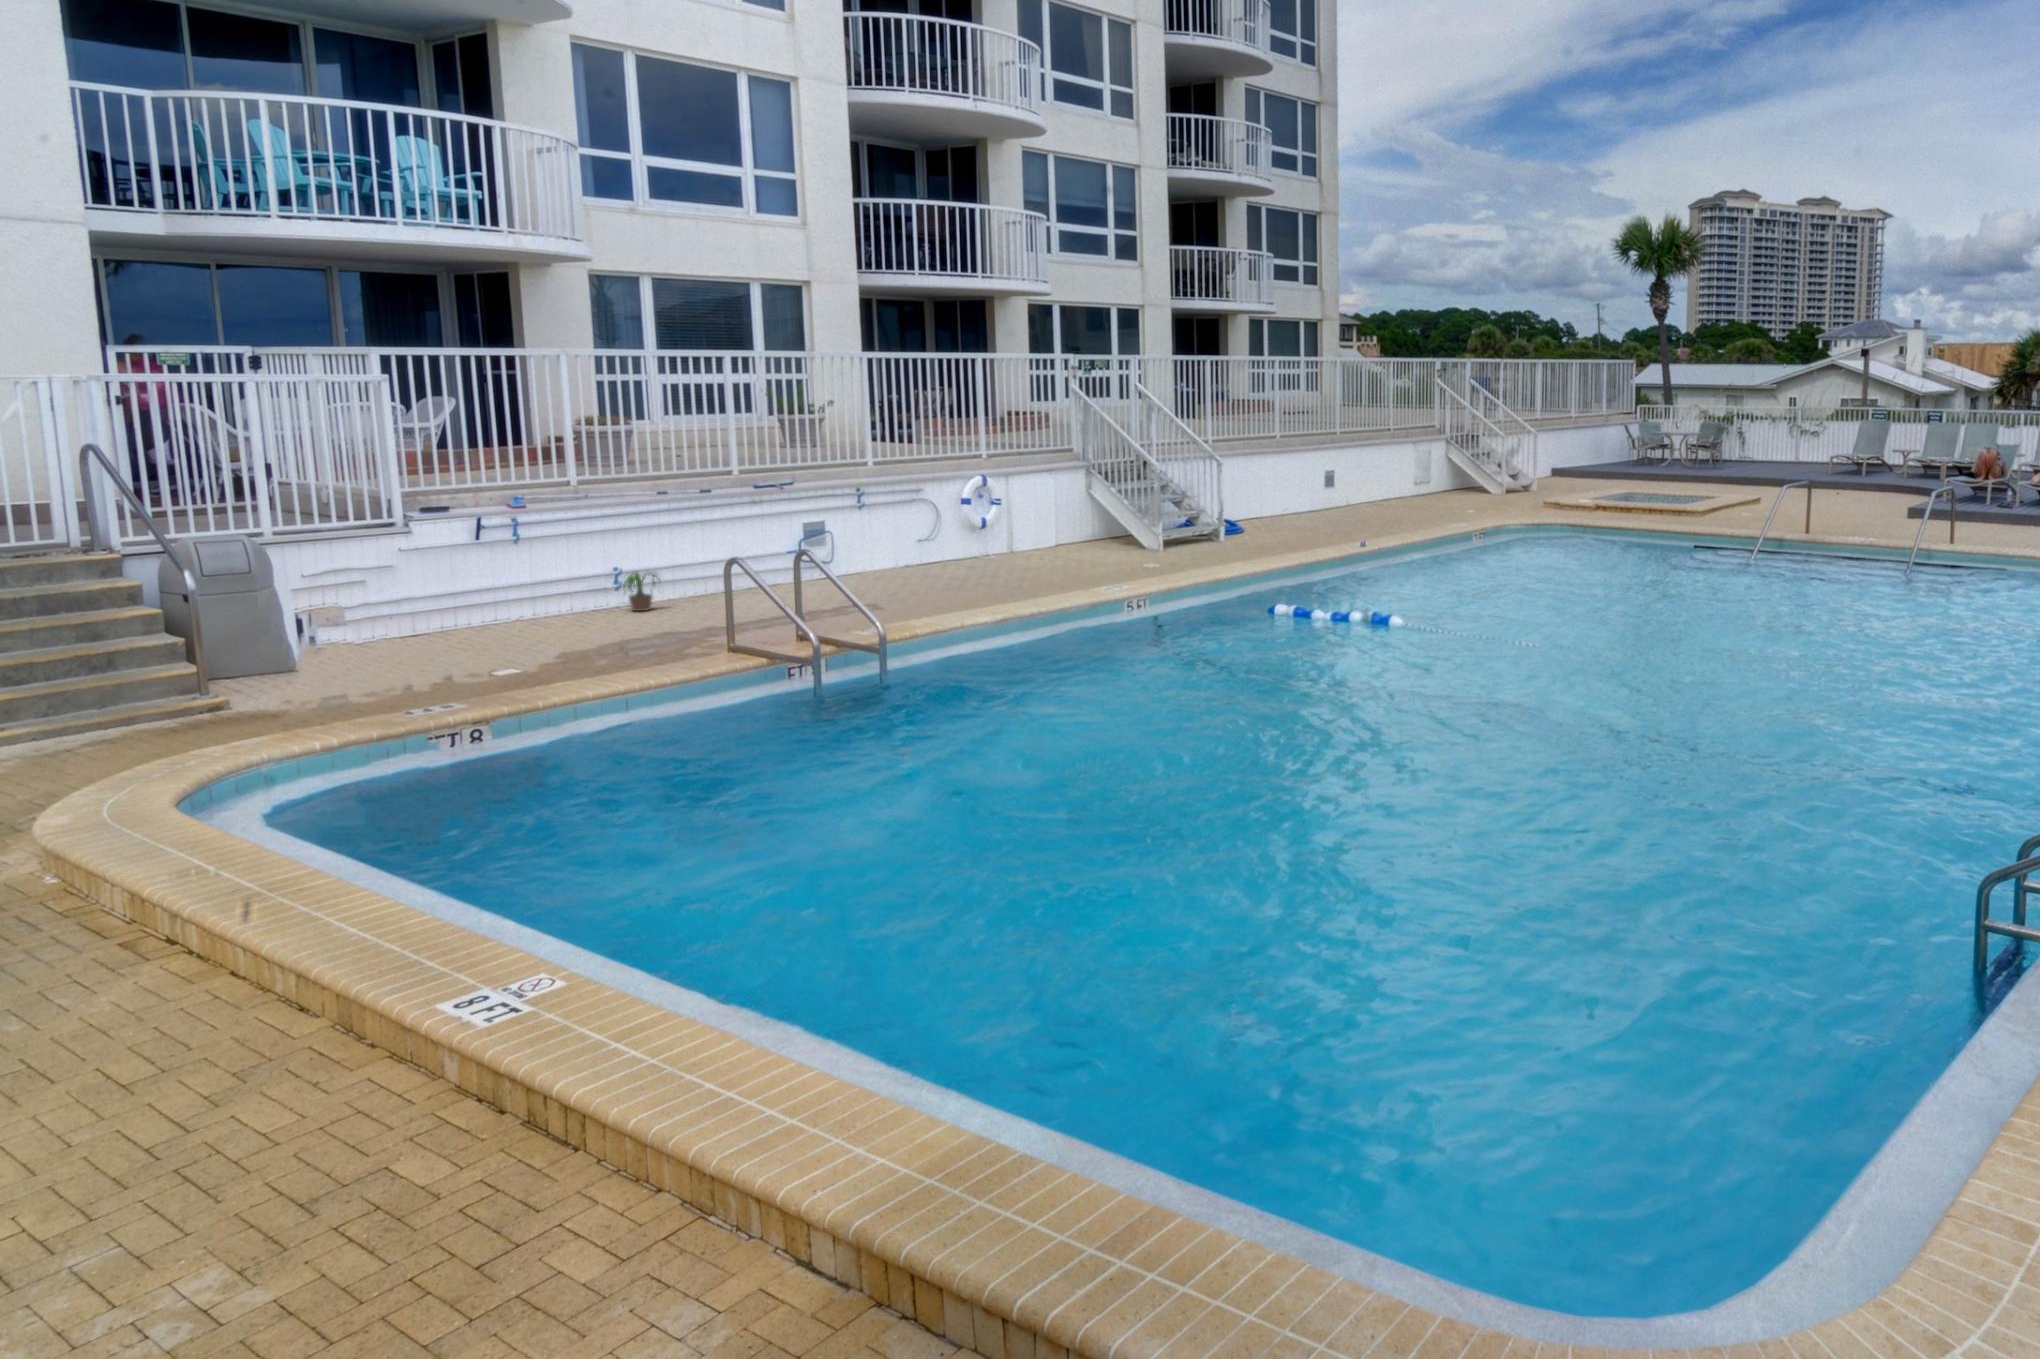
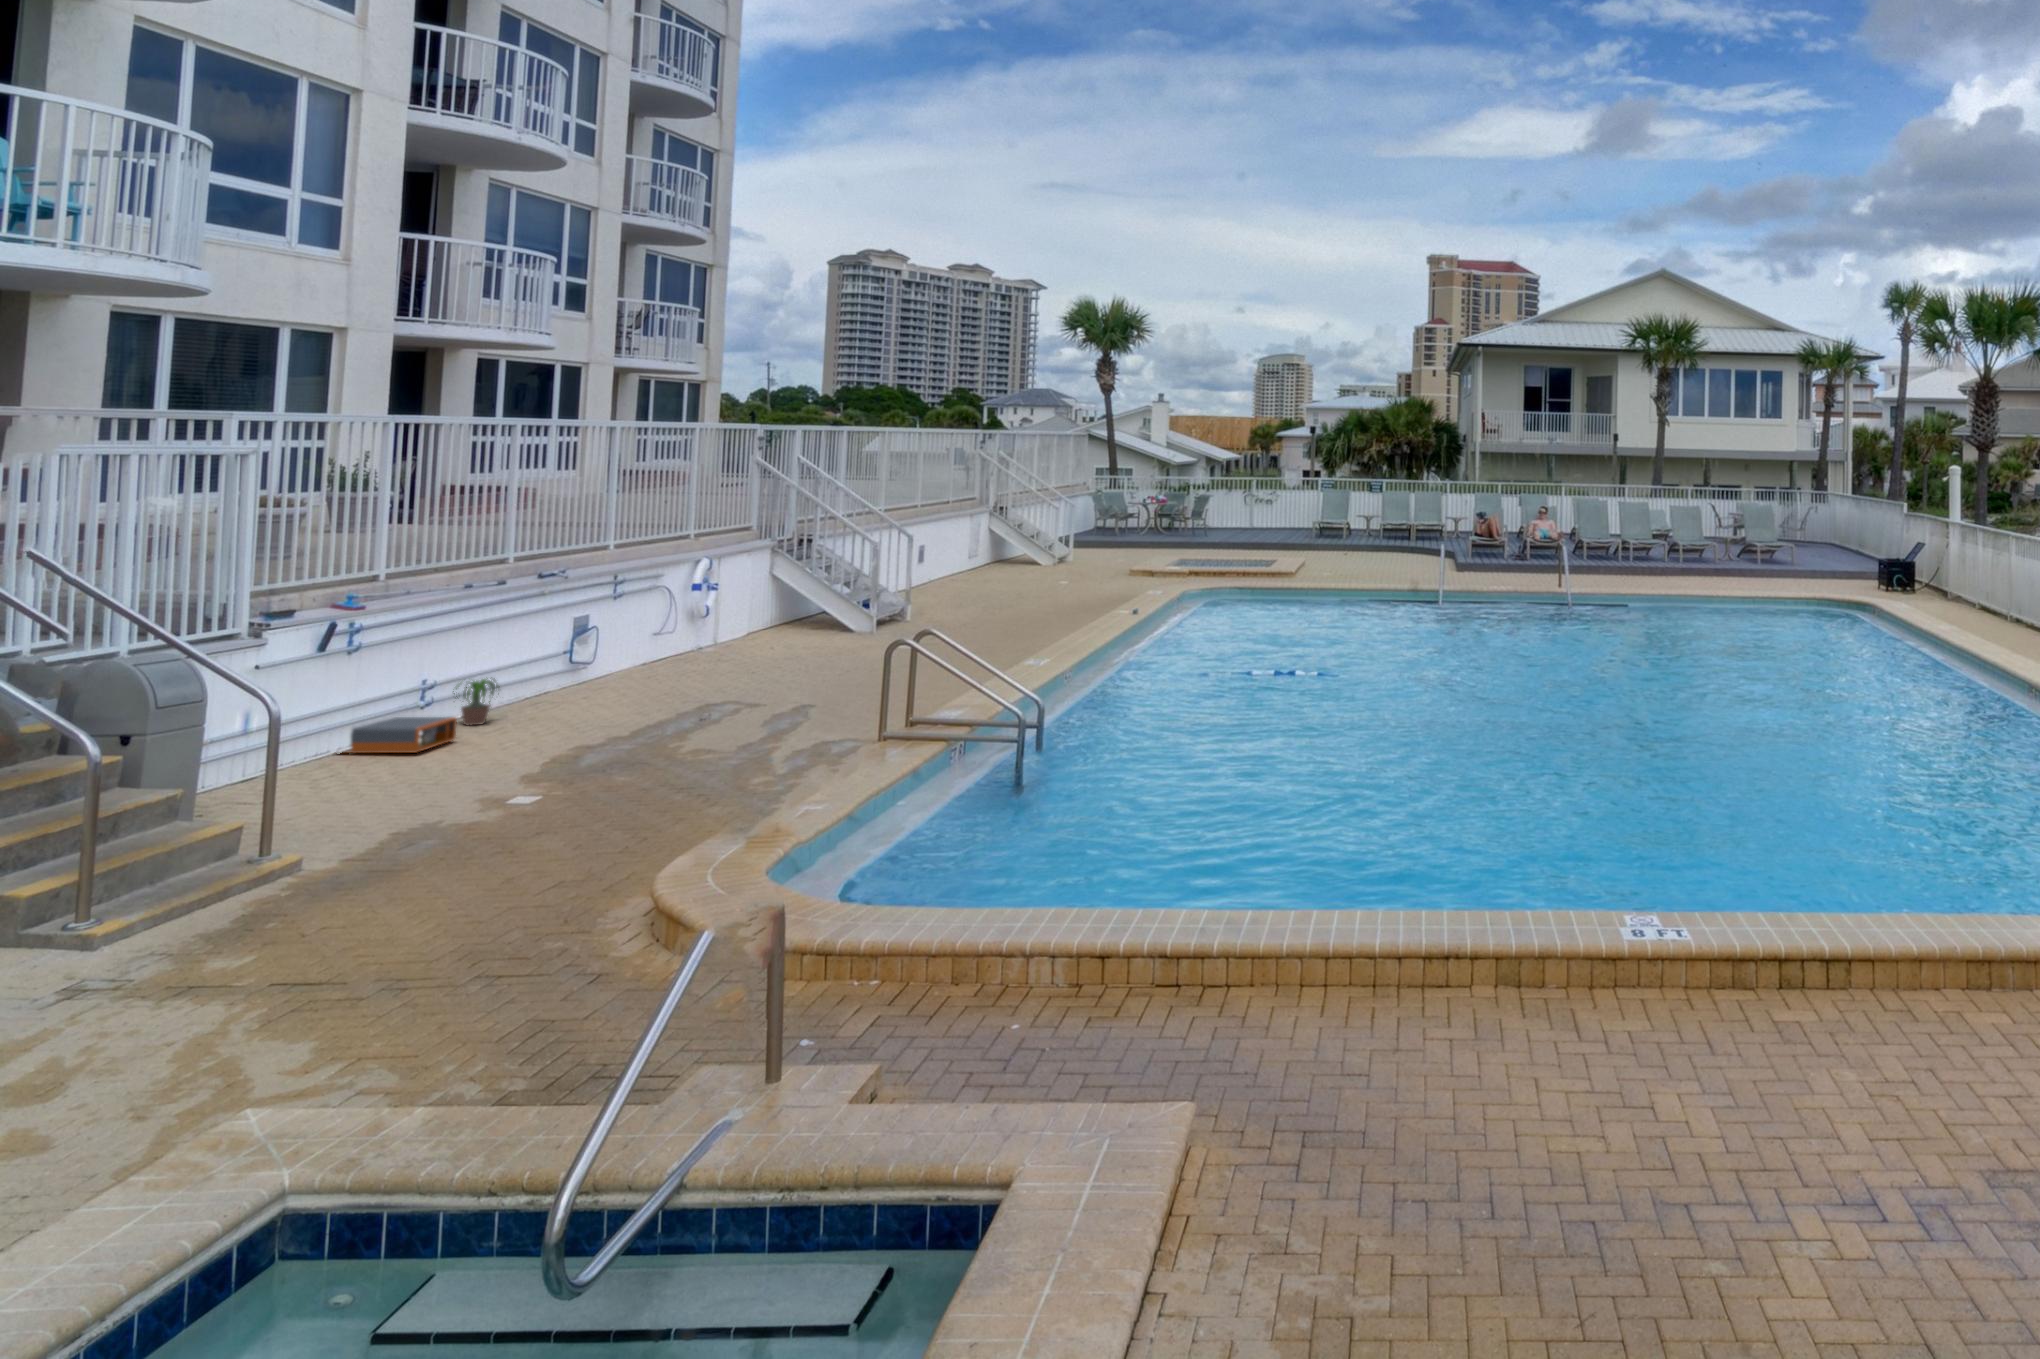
storage box: none [484,599,579,631] -> present [341,717,457,754]

